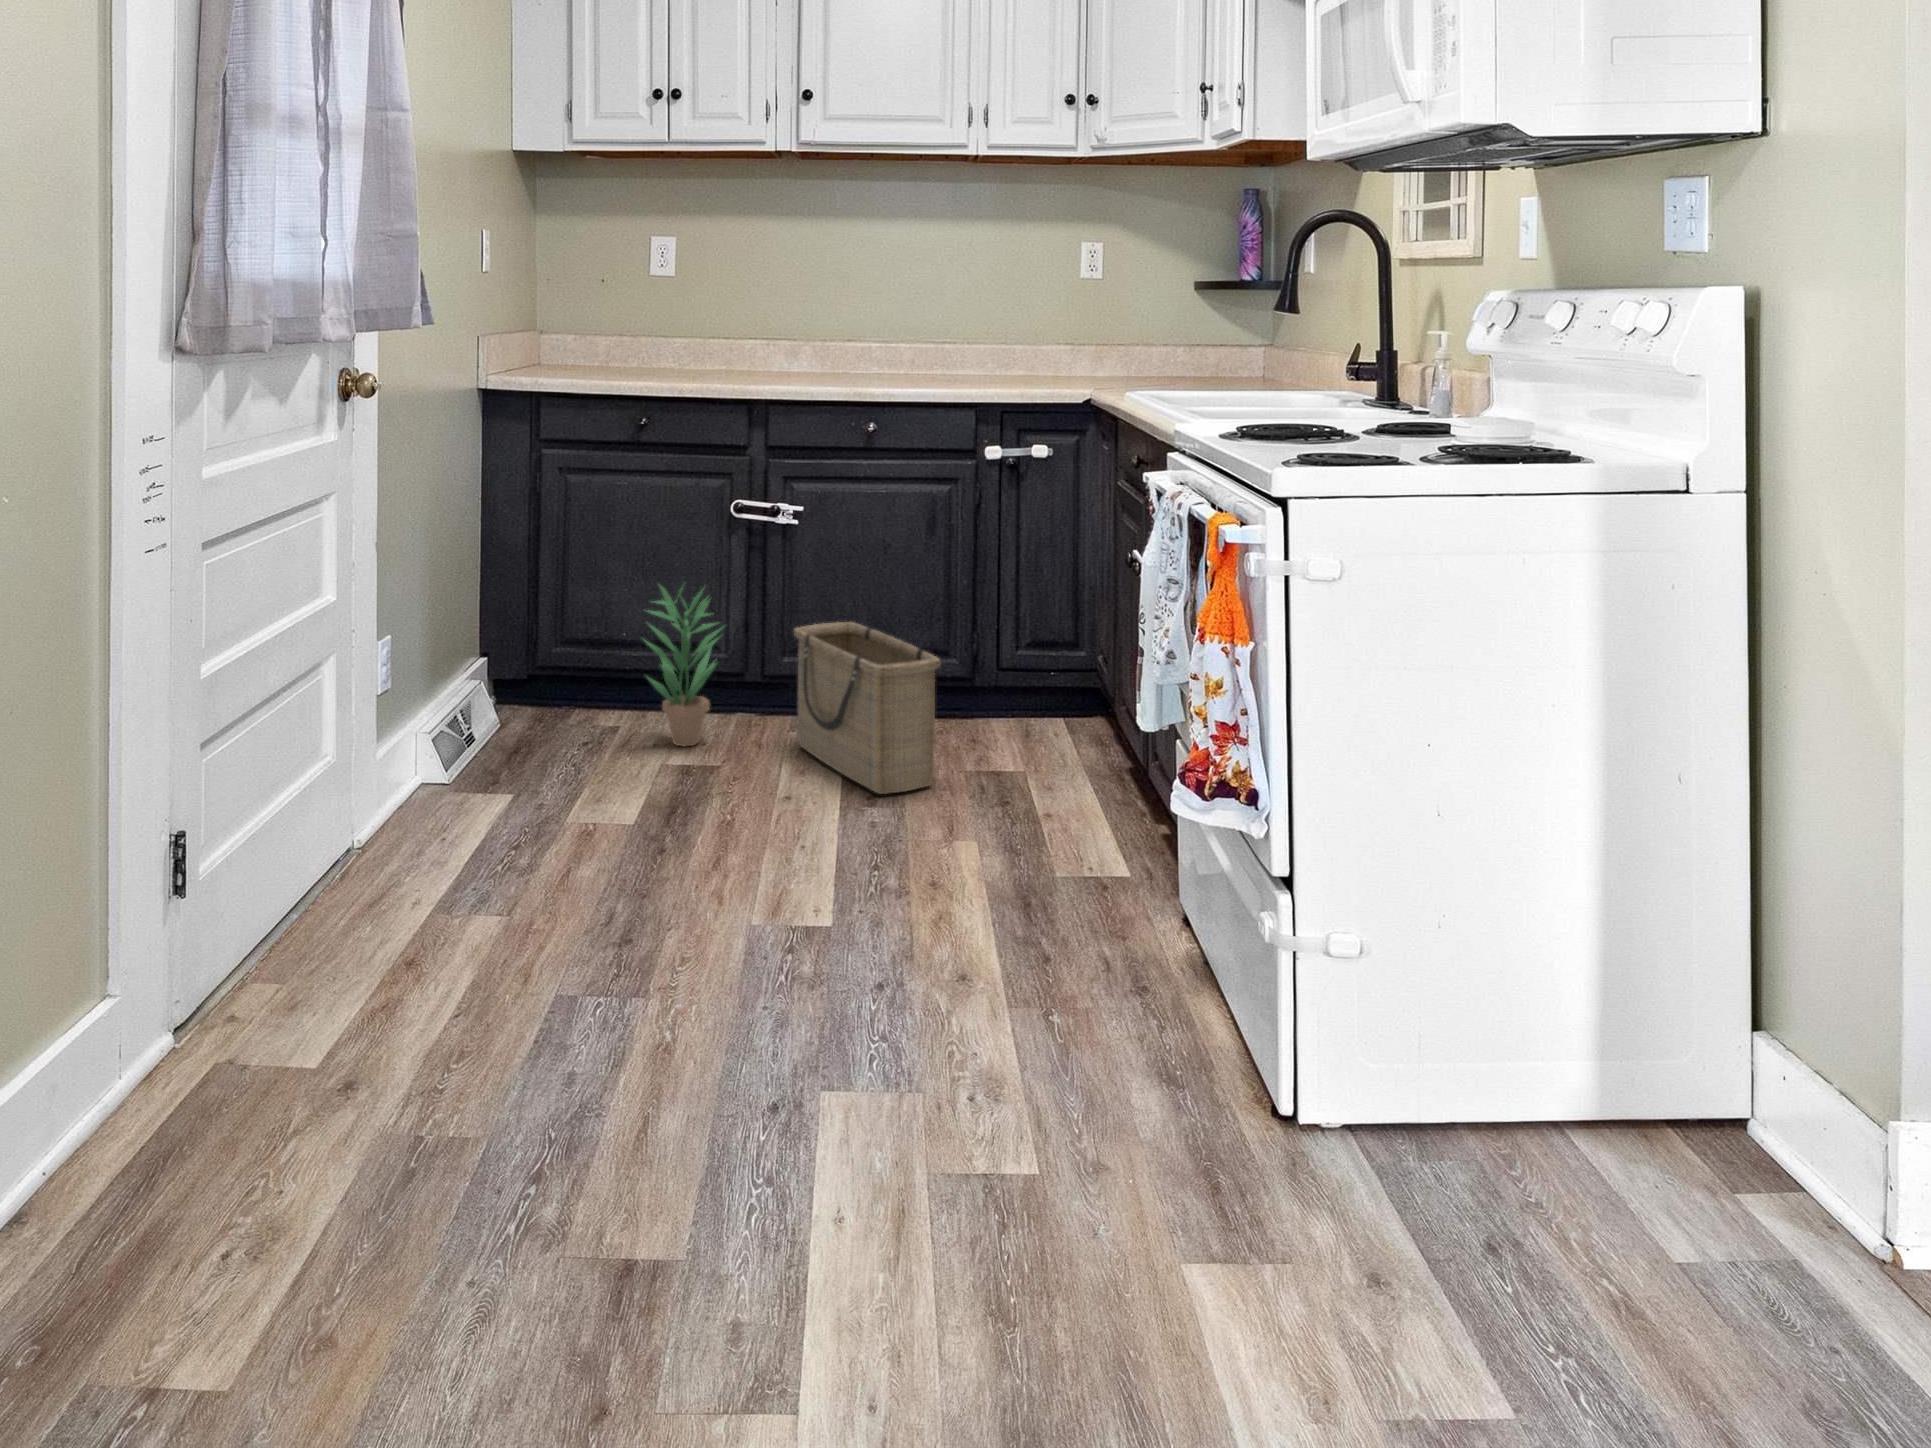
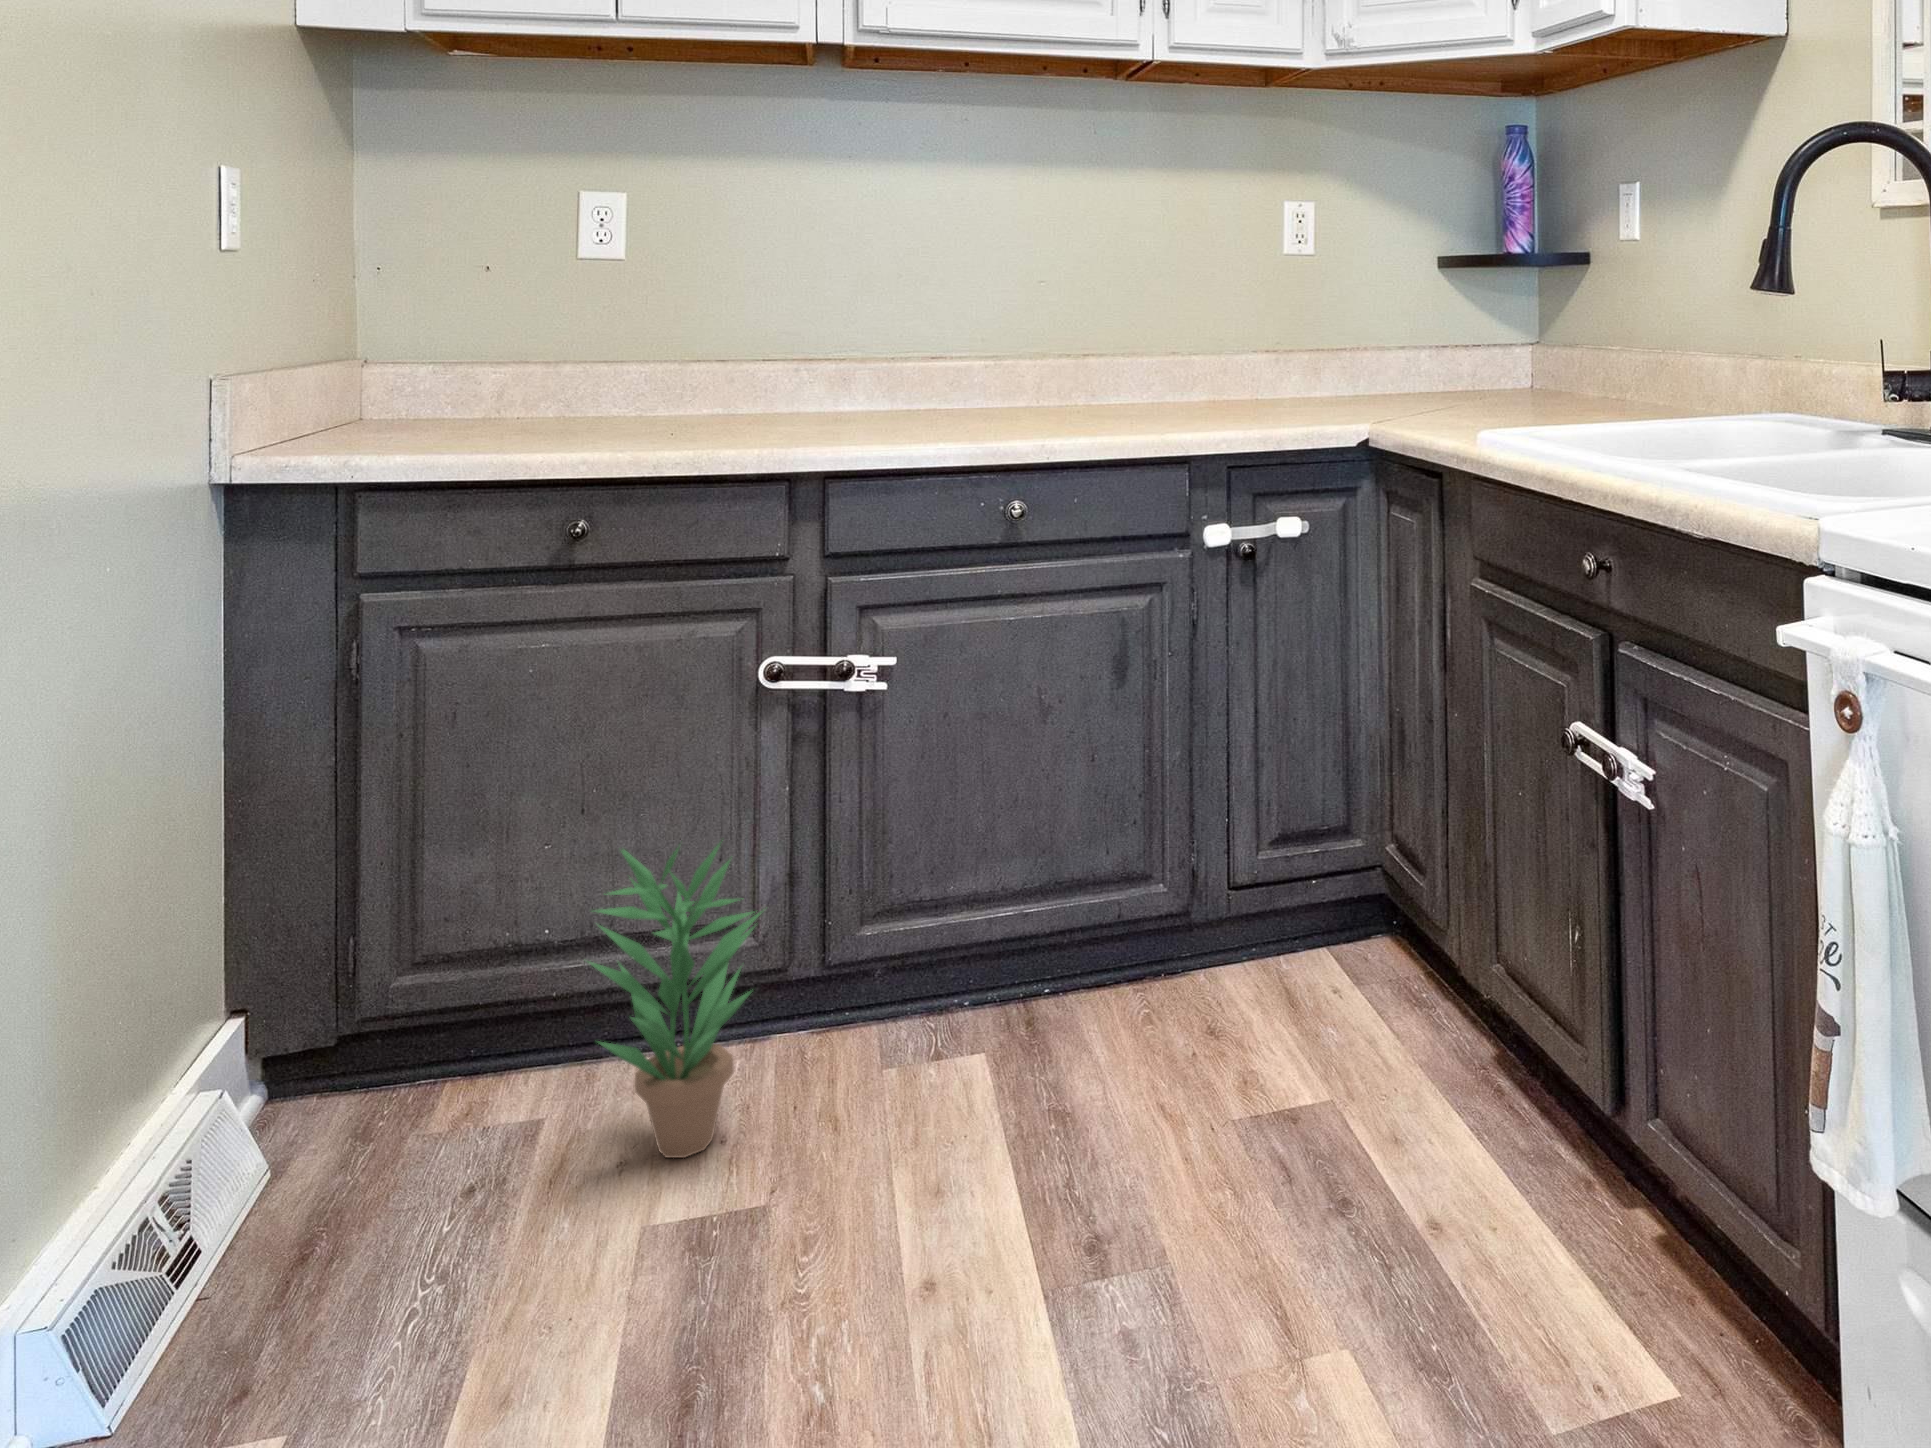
basket: present [794,622,940,794] -> none [900,865,1212,1240]

